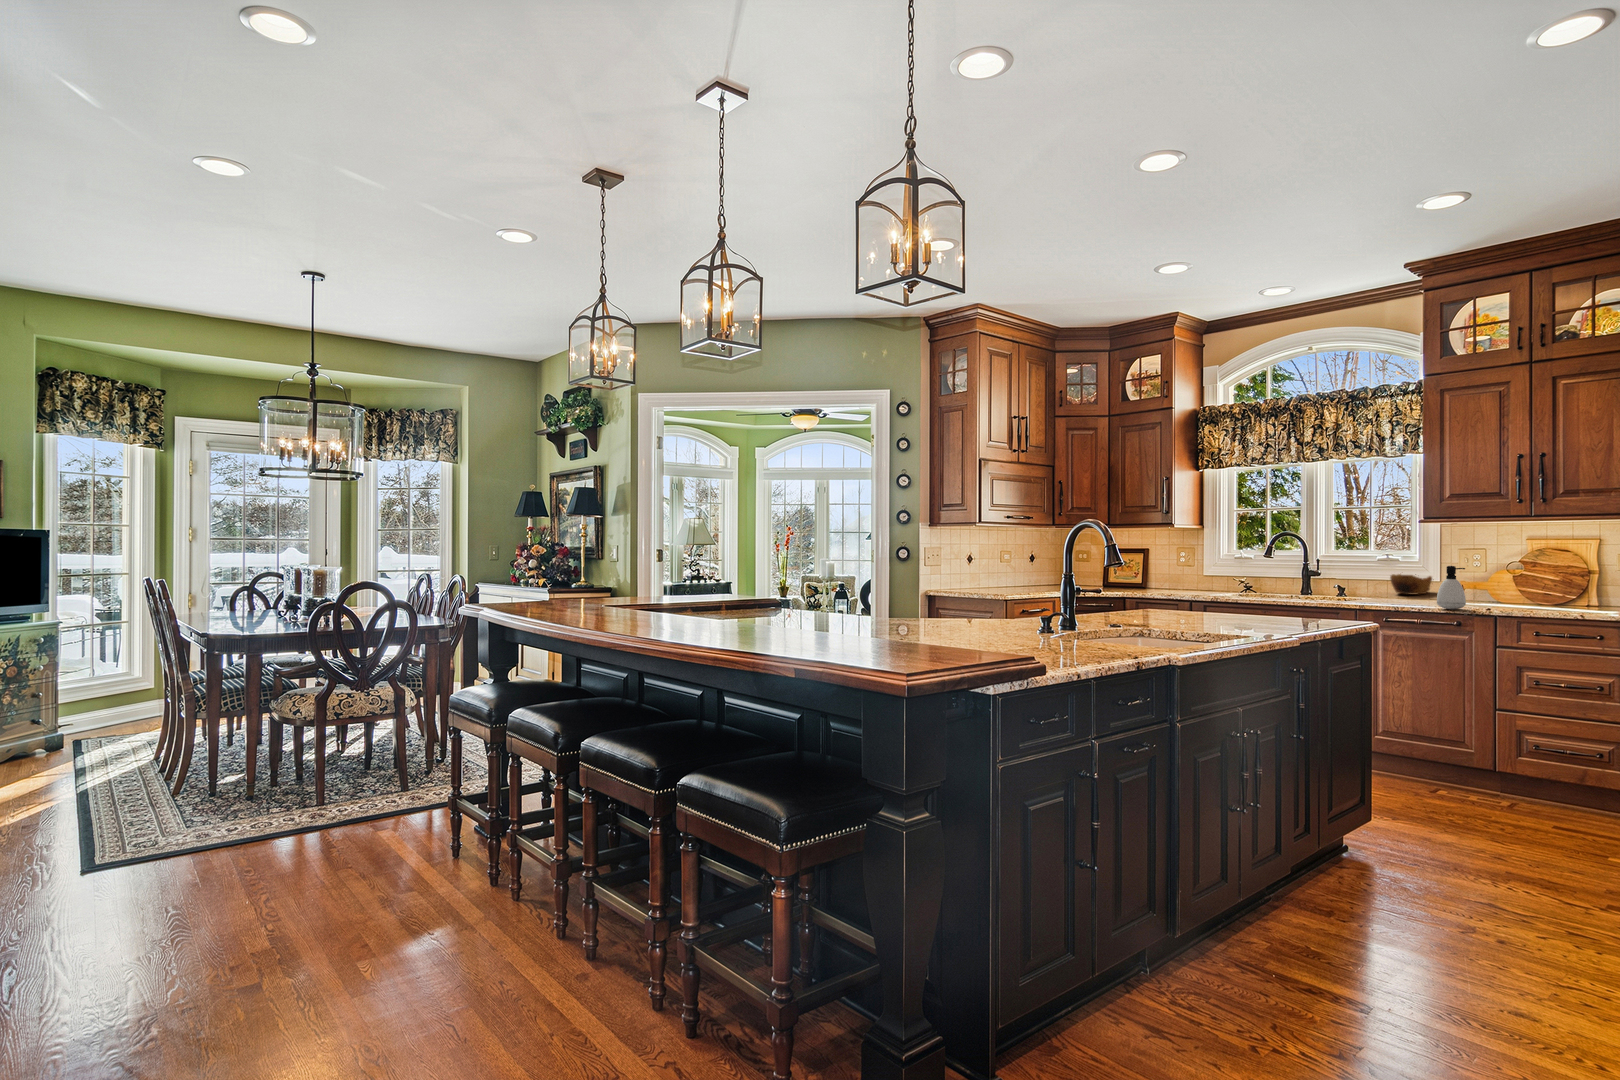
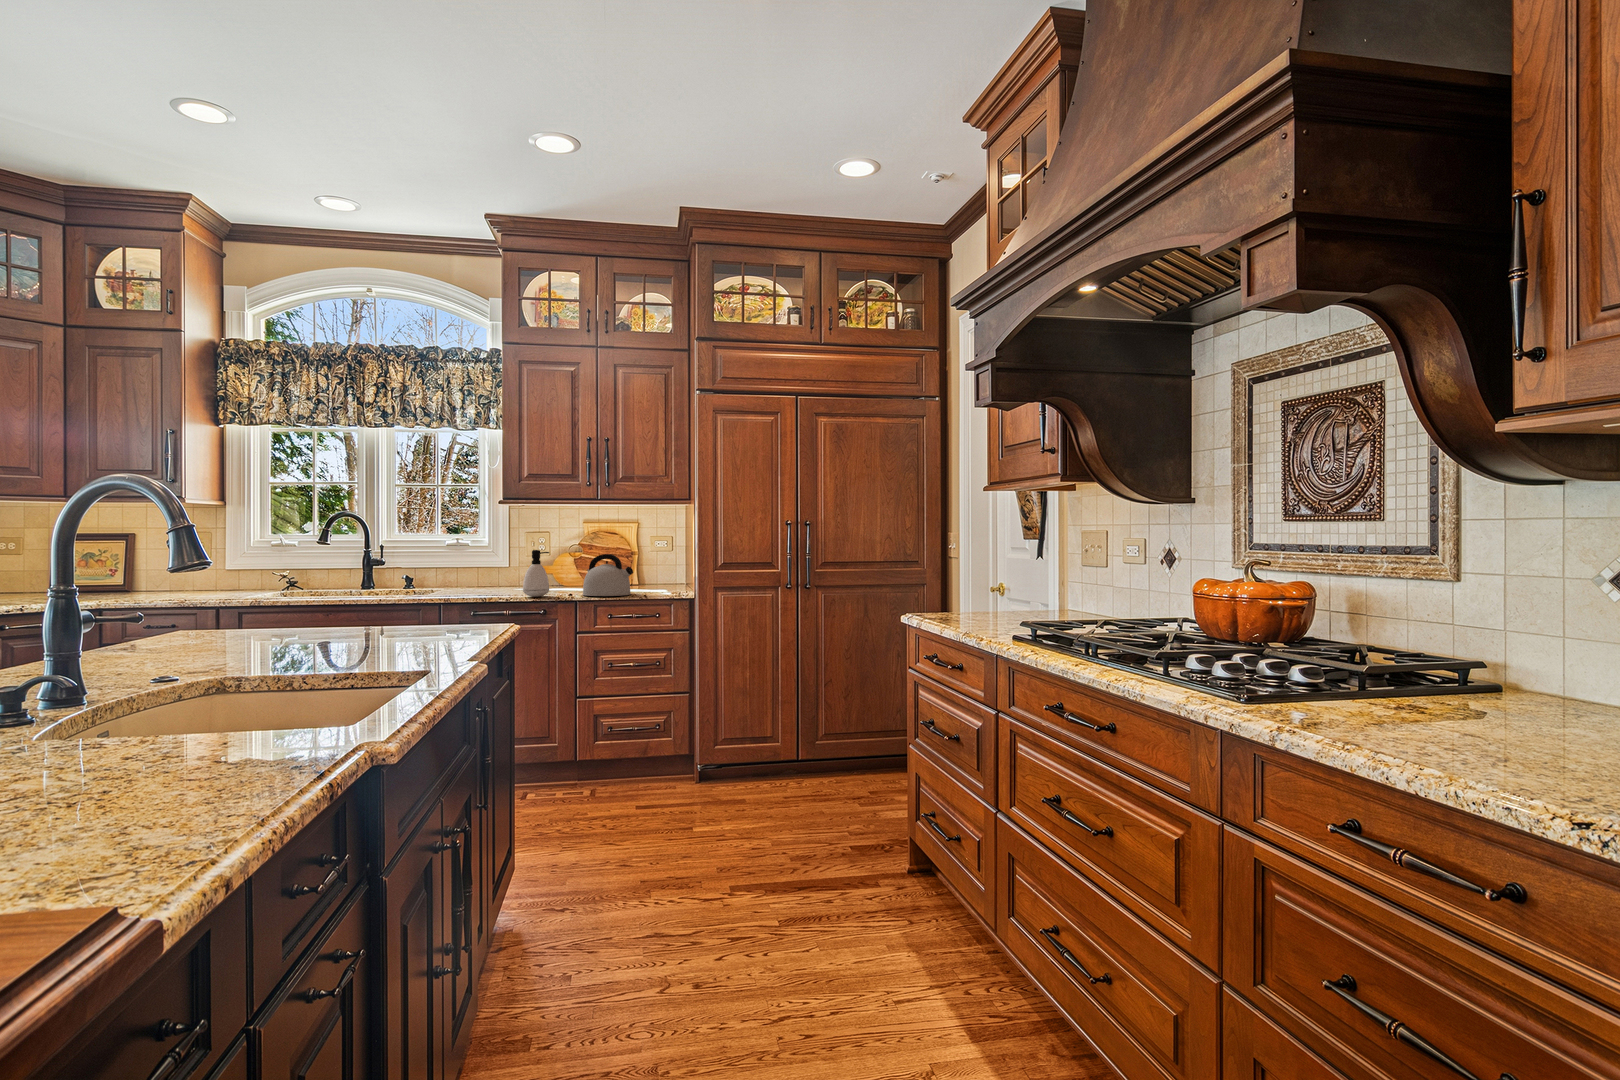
kettle: none [1504,572,1567,614] -> present [582,554,633,596]
wooden bowl: present [1390,574,1432,594] -> none [461,557,500,583]

